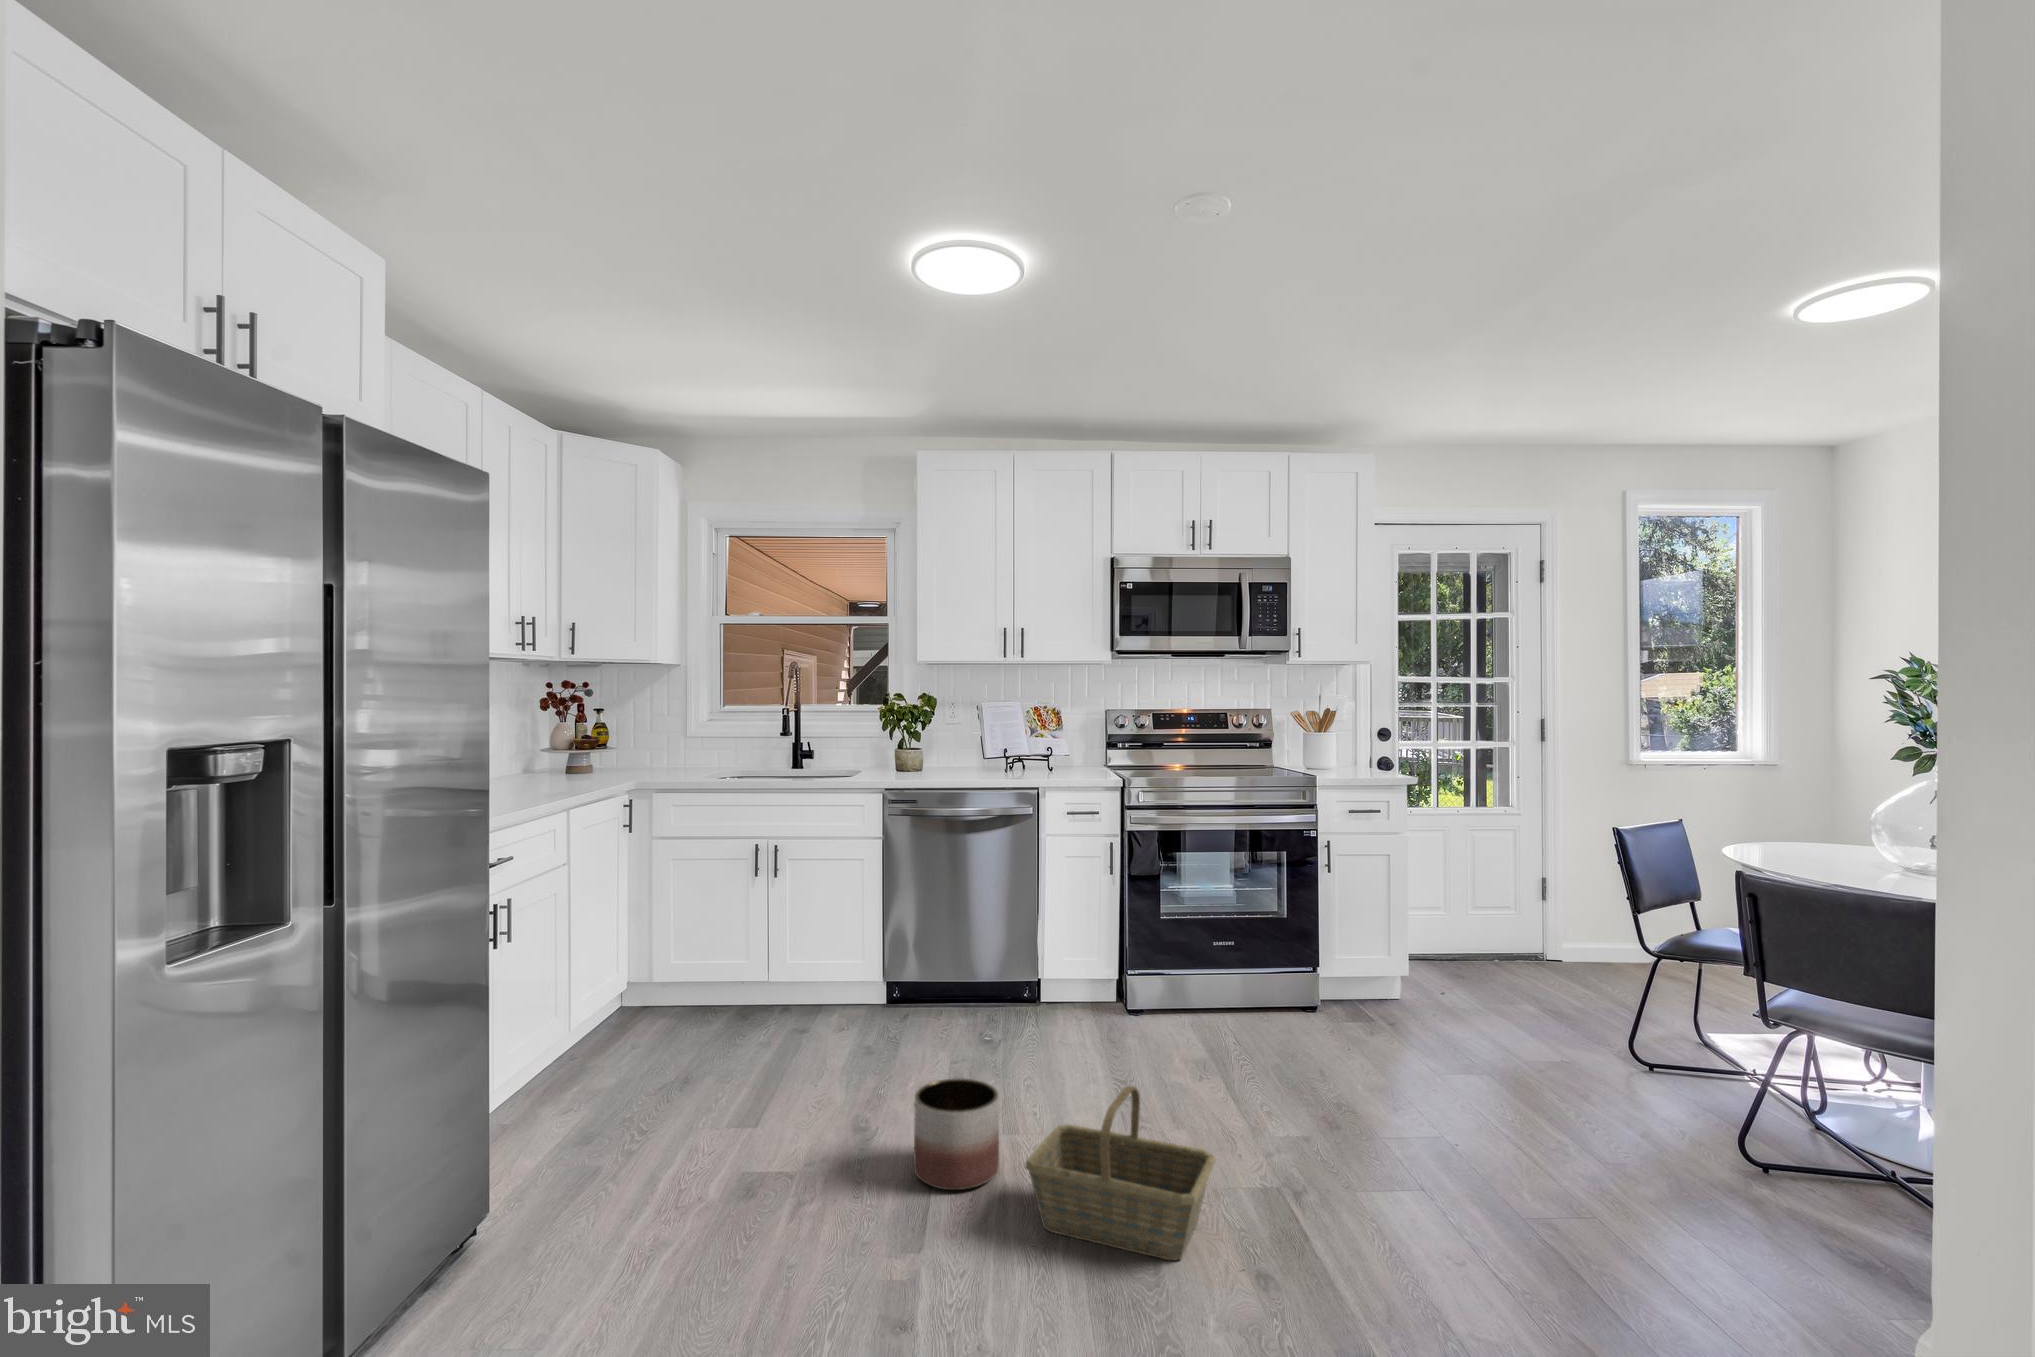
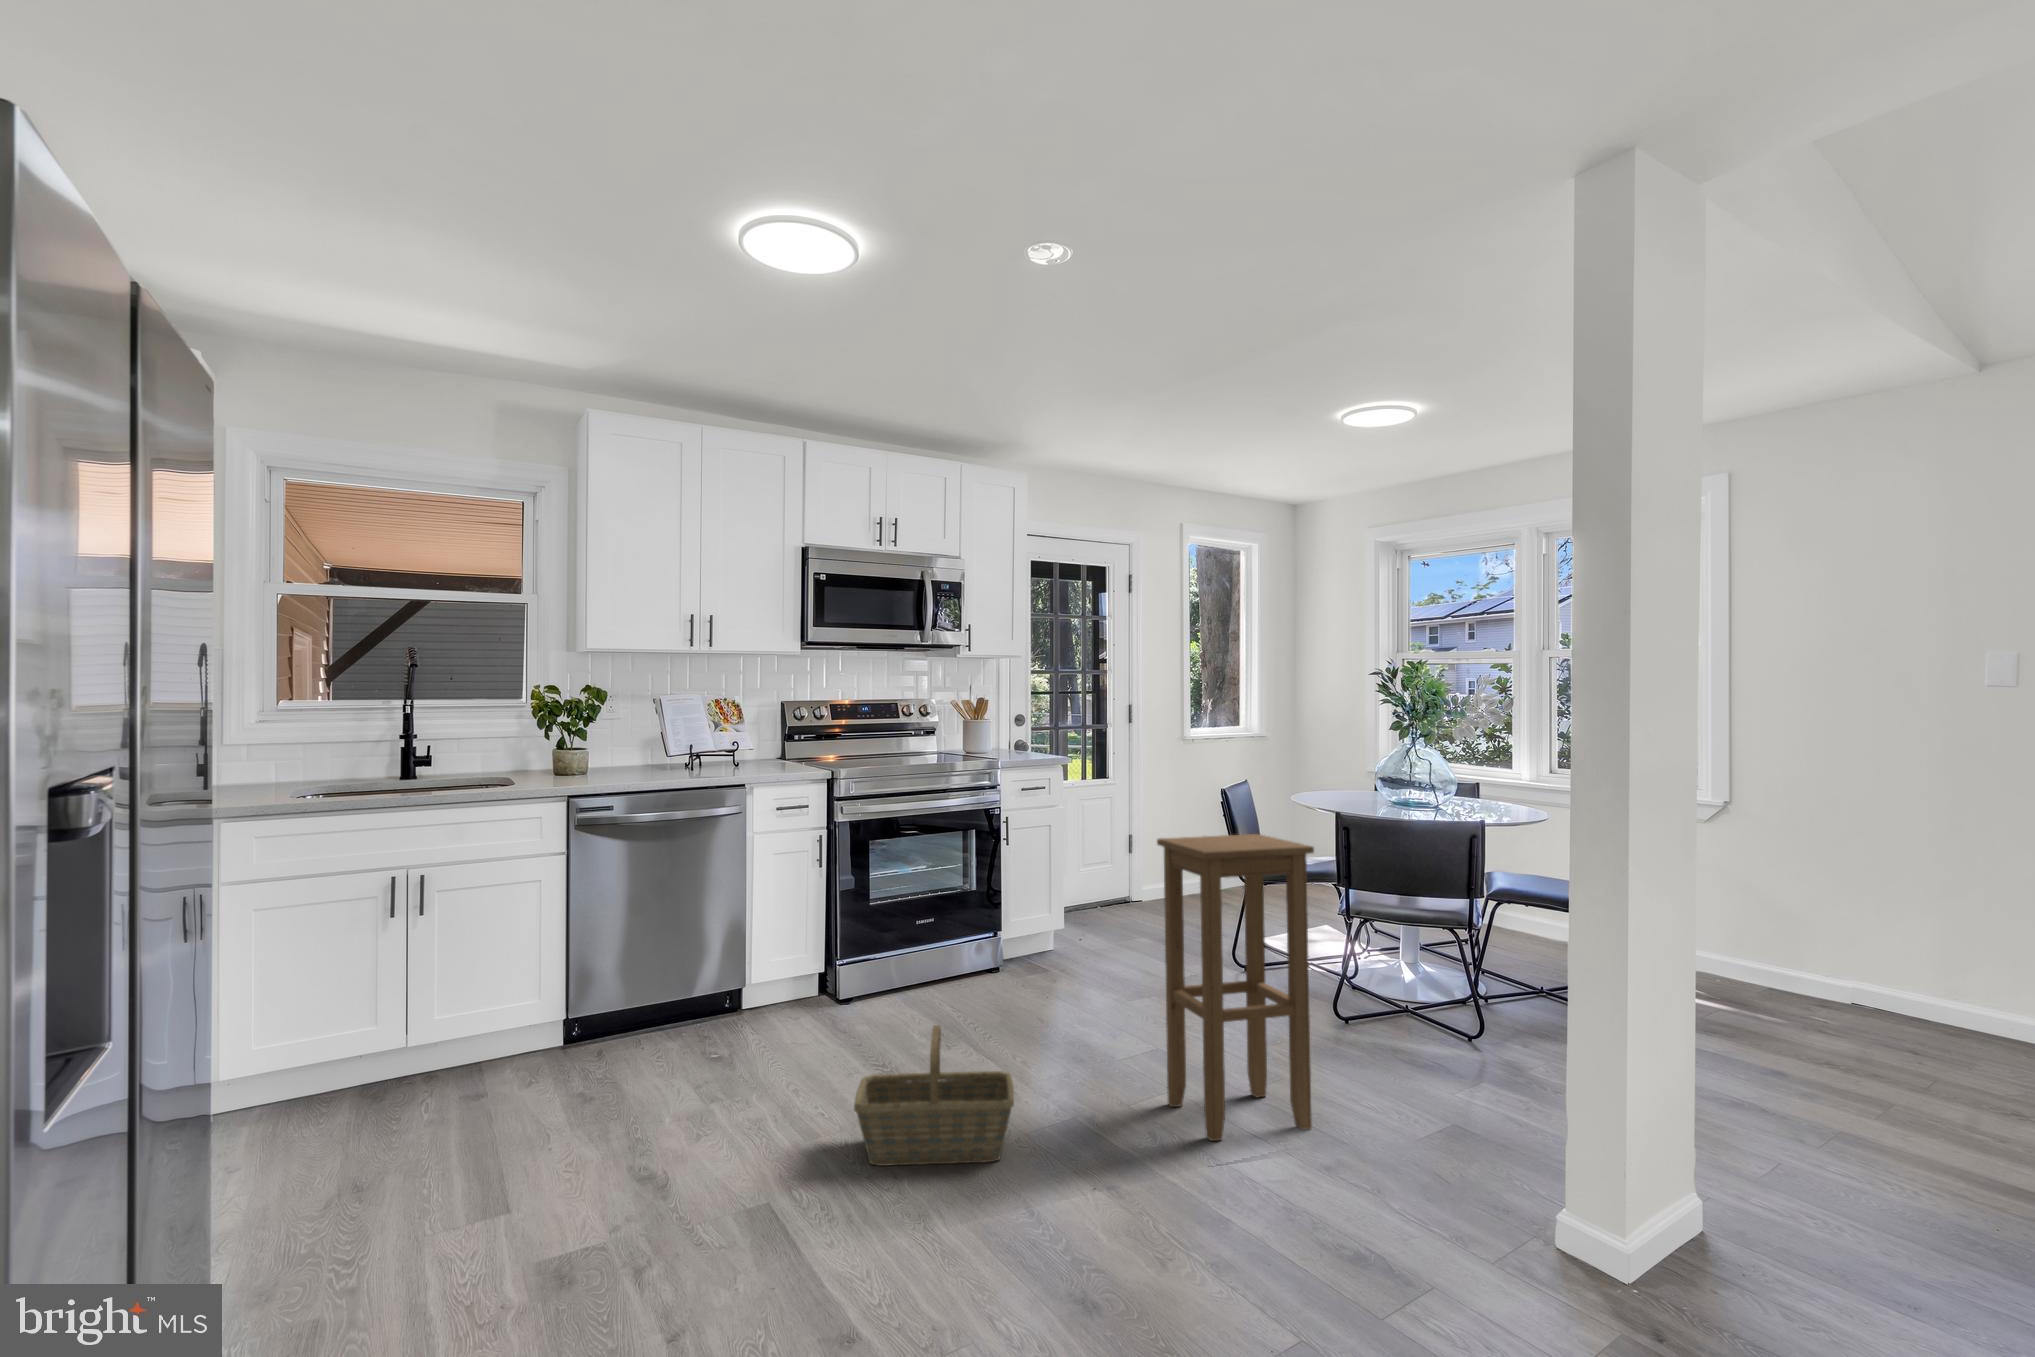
stool: none [1414,902,1620,1319] -> present [1157,834,1314,1141]
planter: present [914,1078,999,1190] -> none [715,1055,801,1158]

